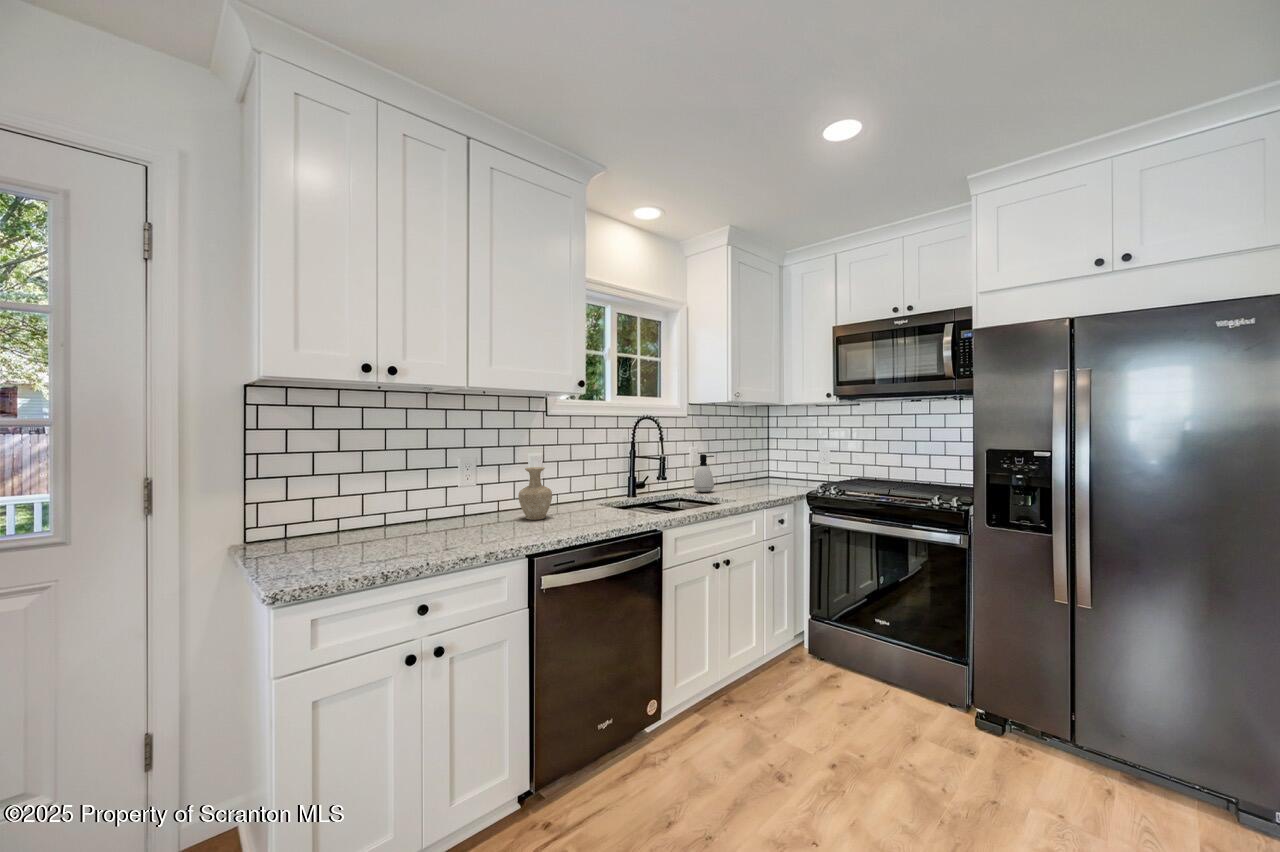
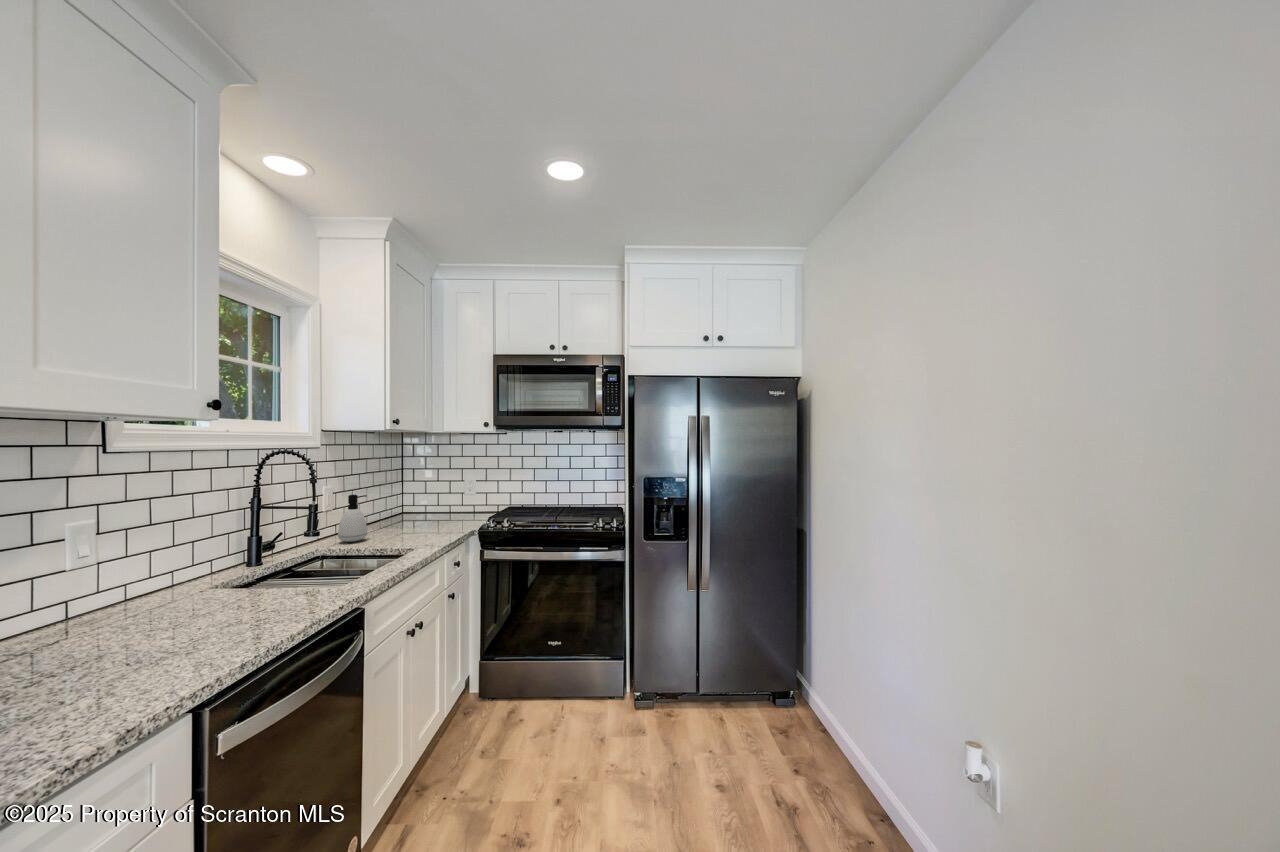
vase: present [518,467,552,520] -> none [68,545,156,647]

